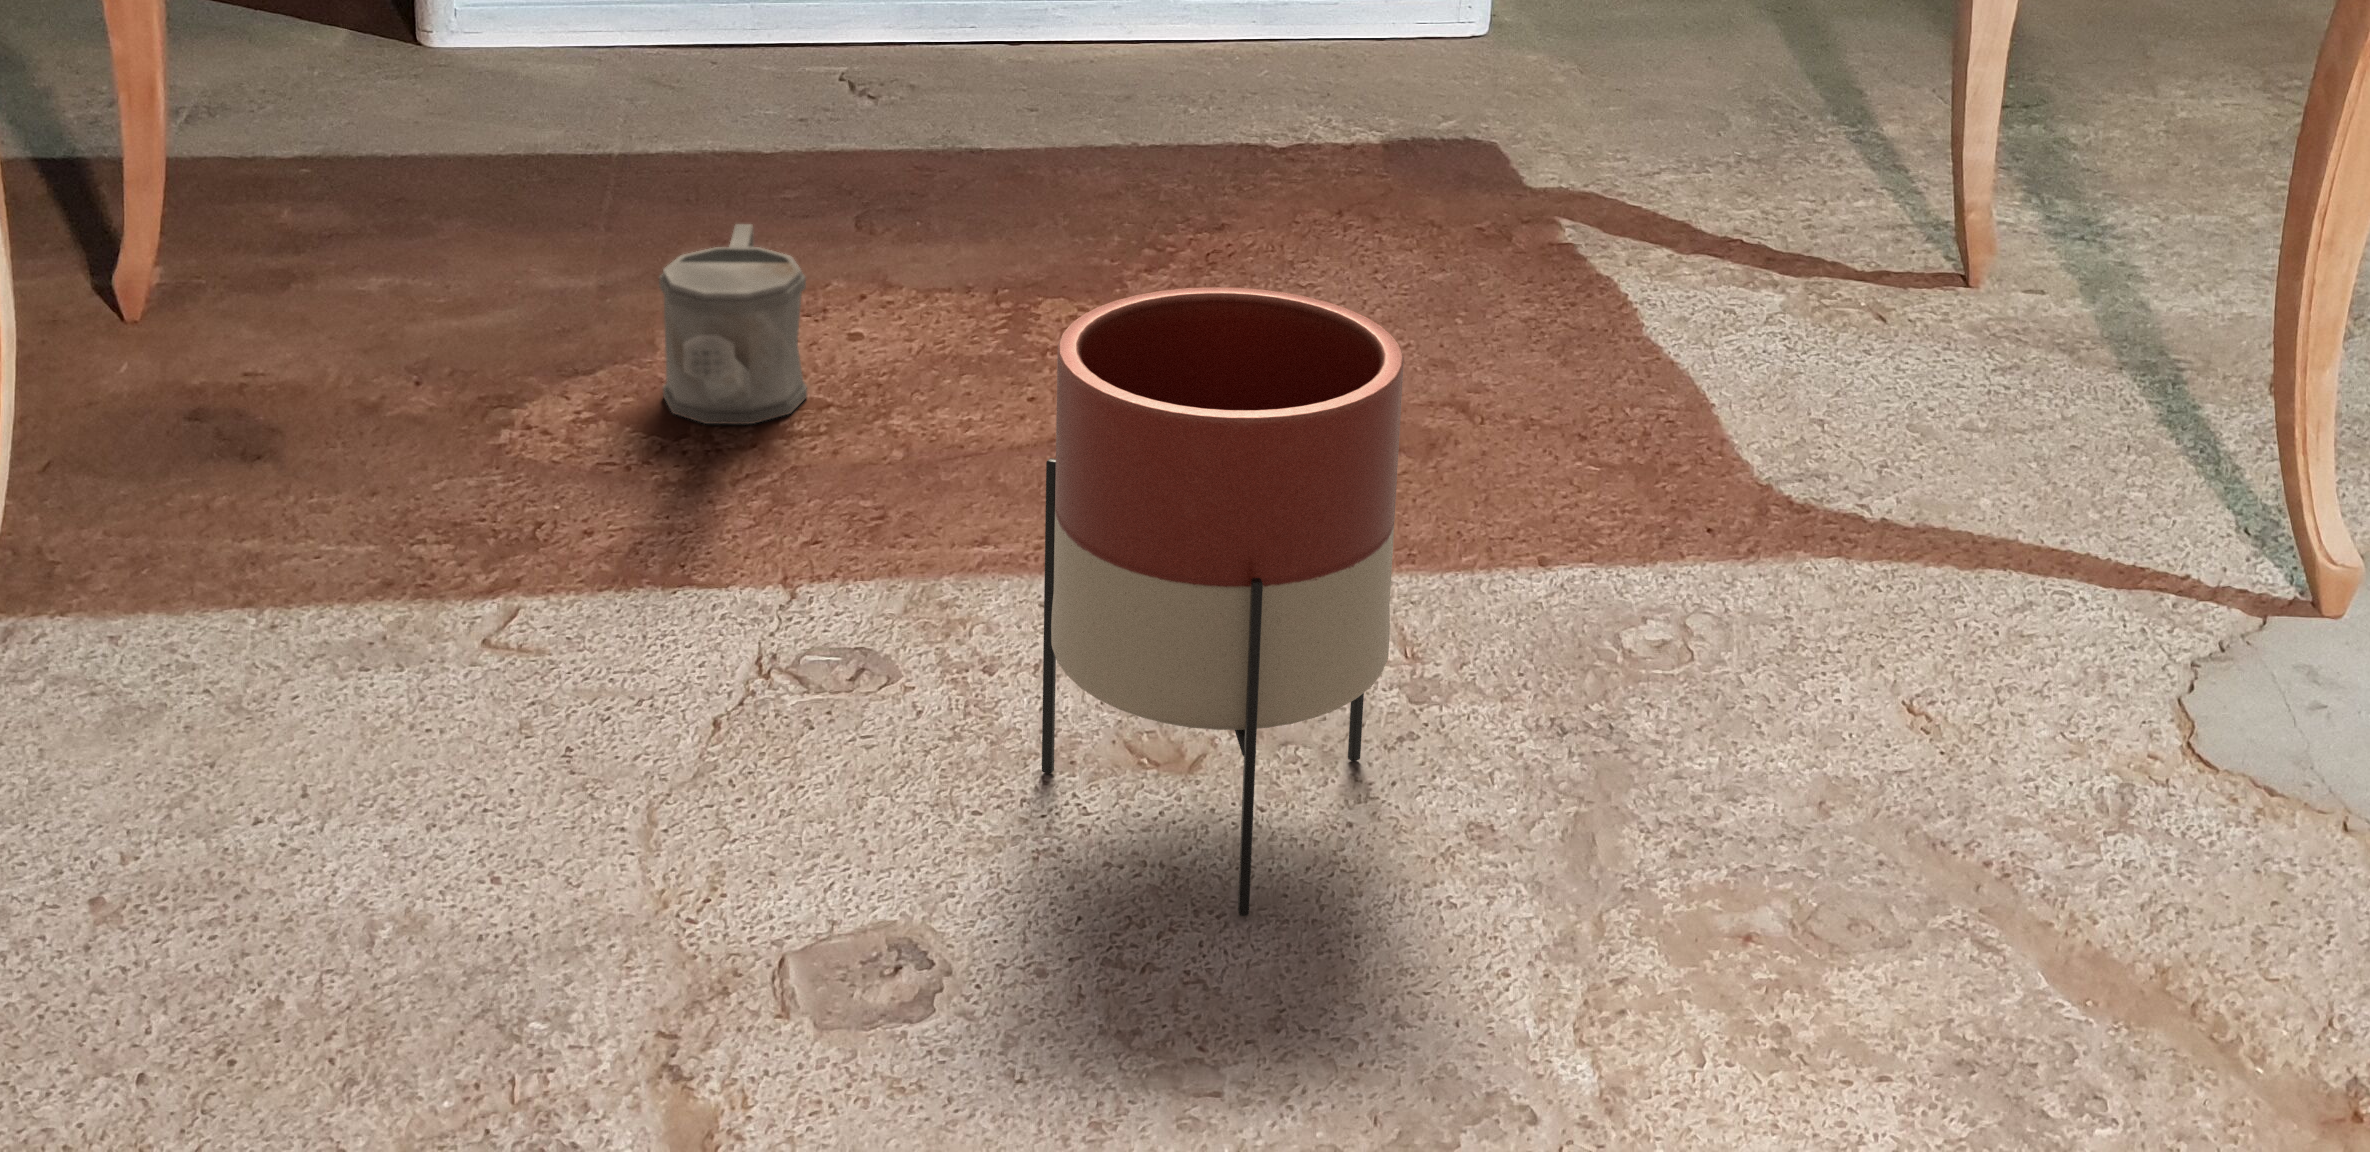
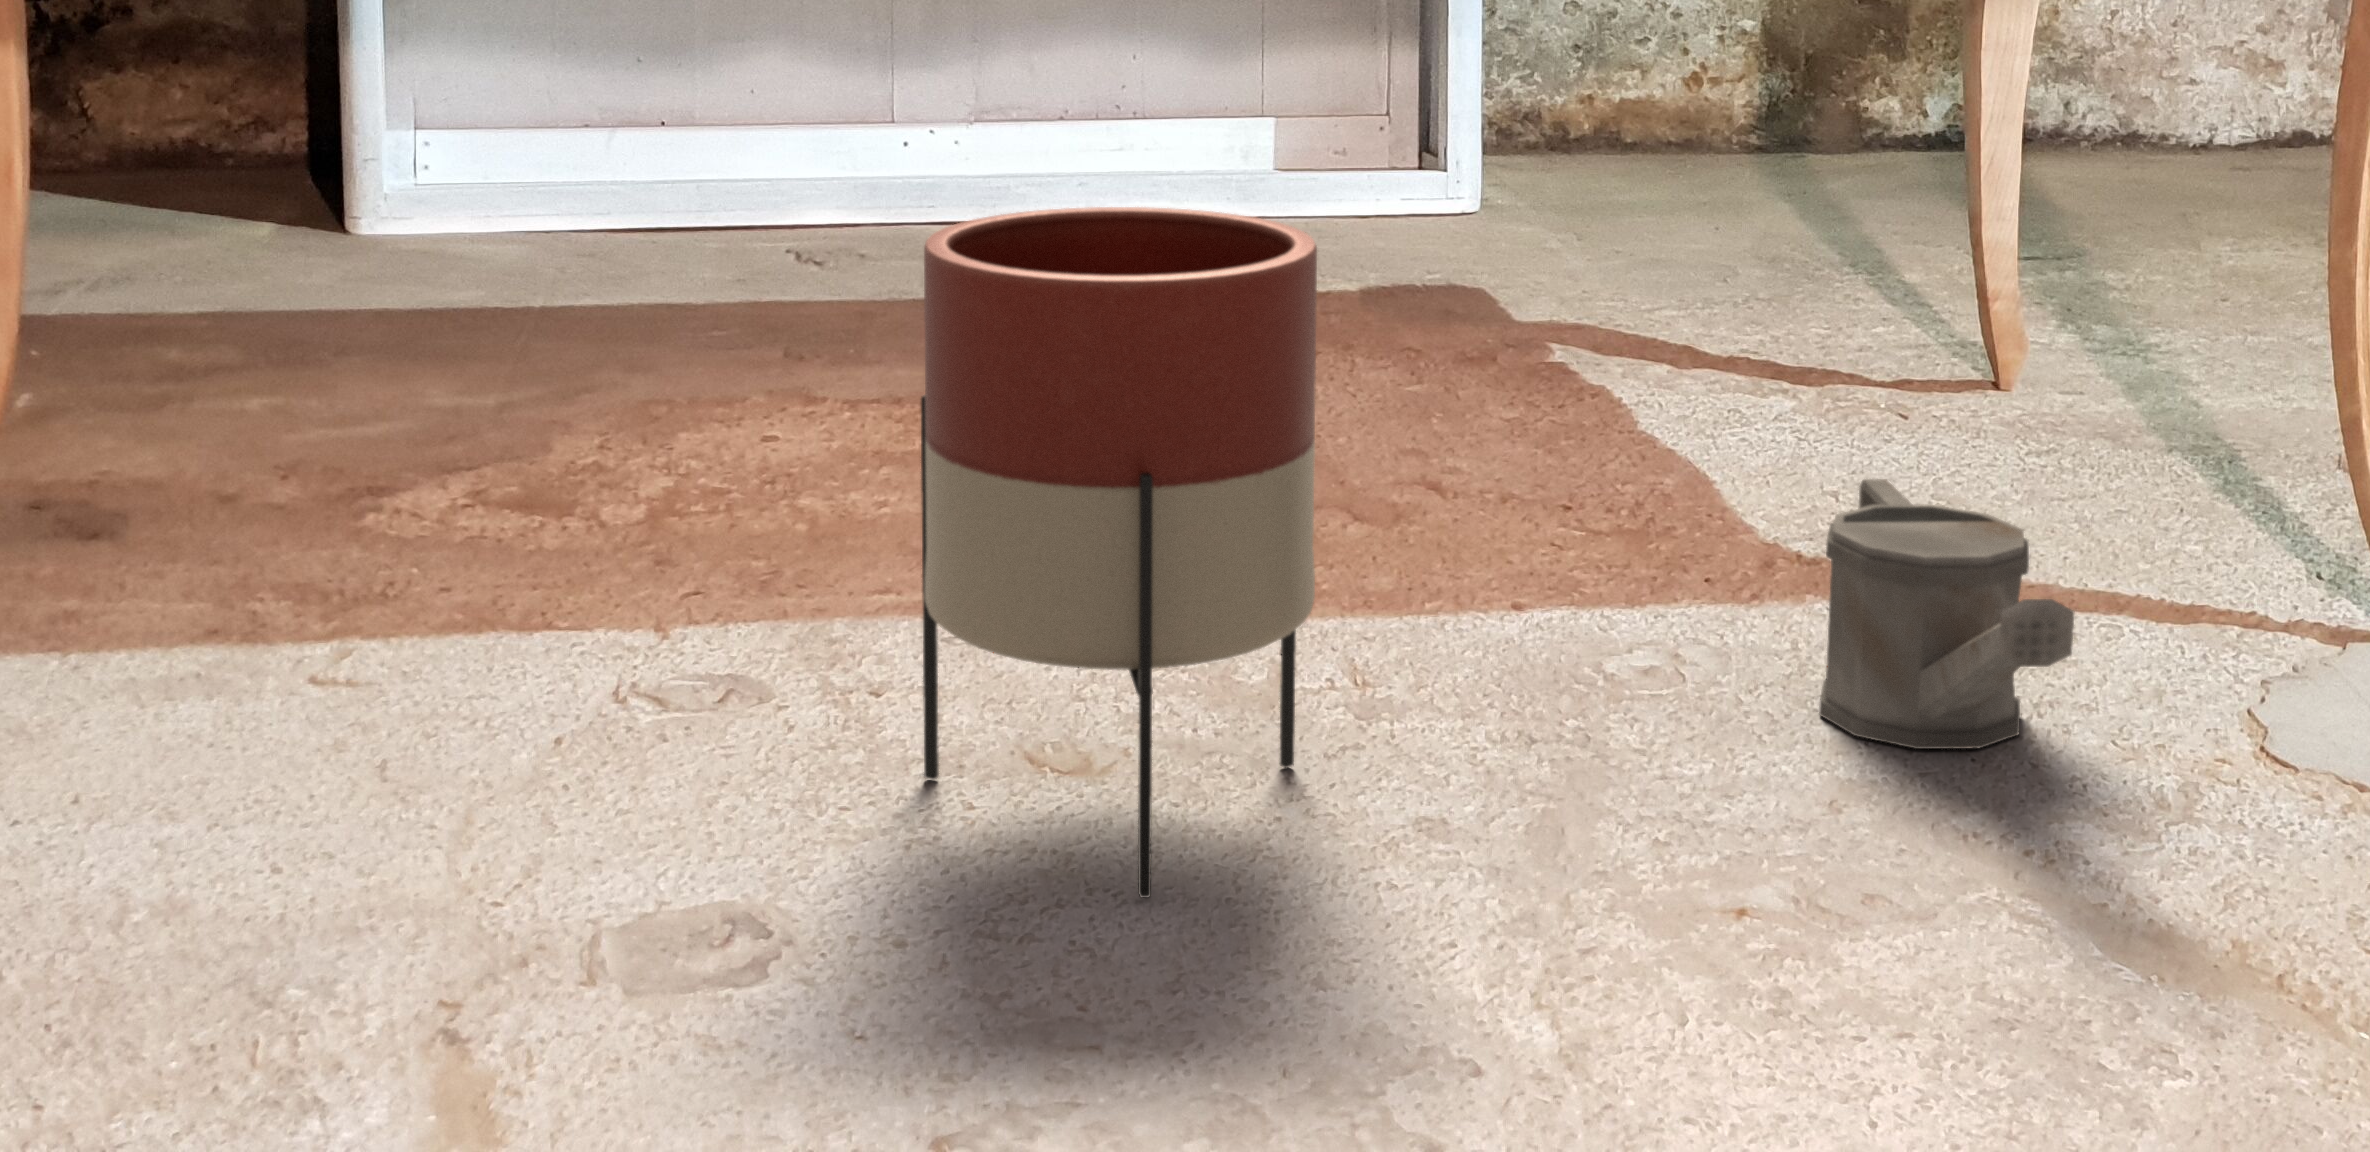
watering can: present [659,224,807,424] -> present [1819,479,2074,749]

